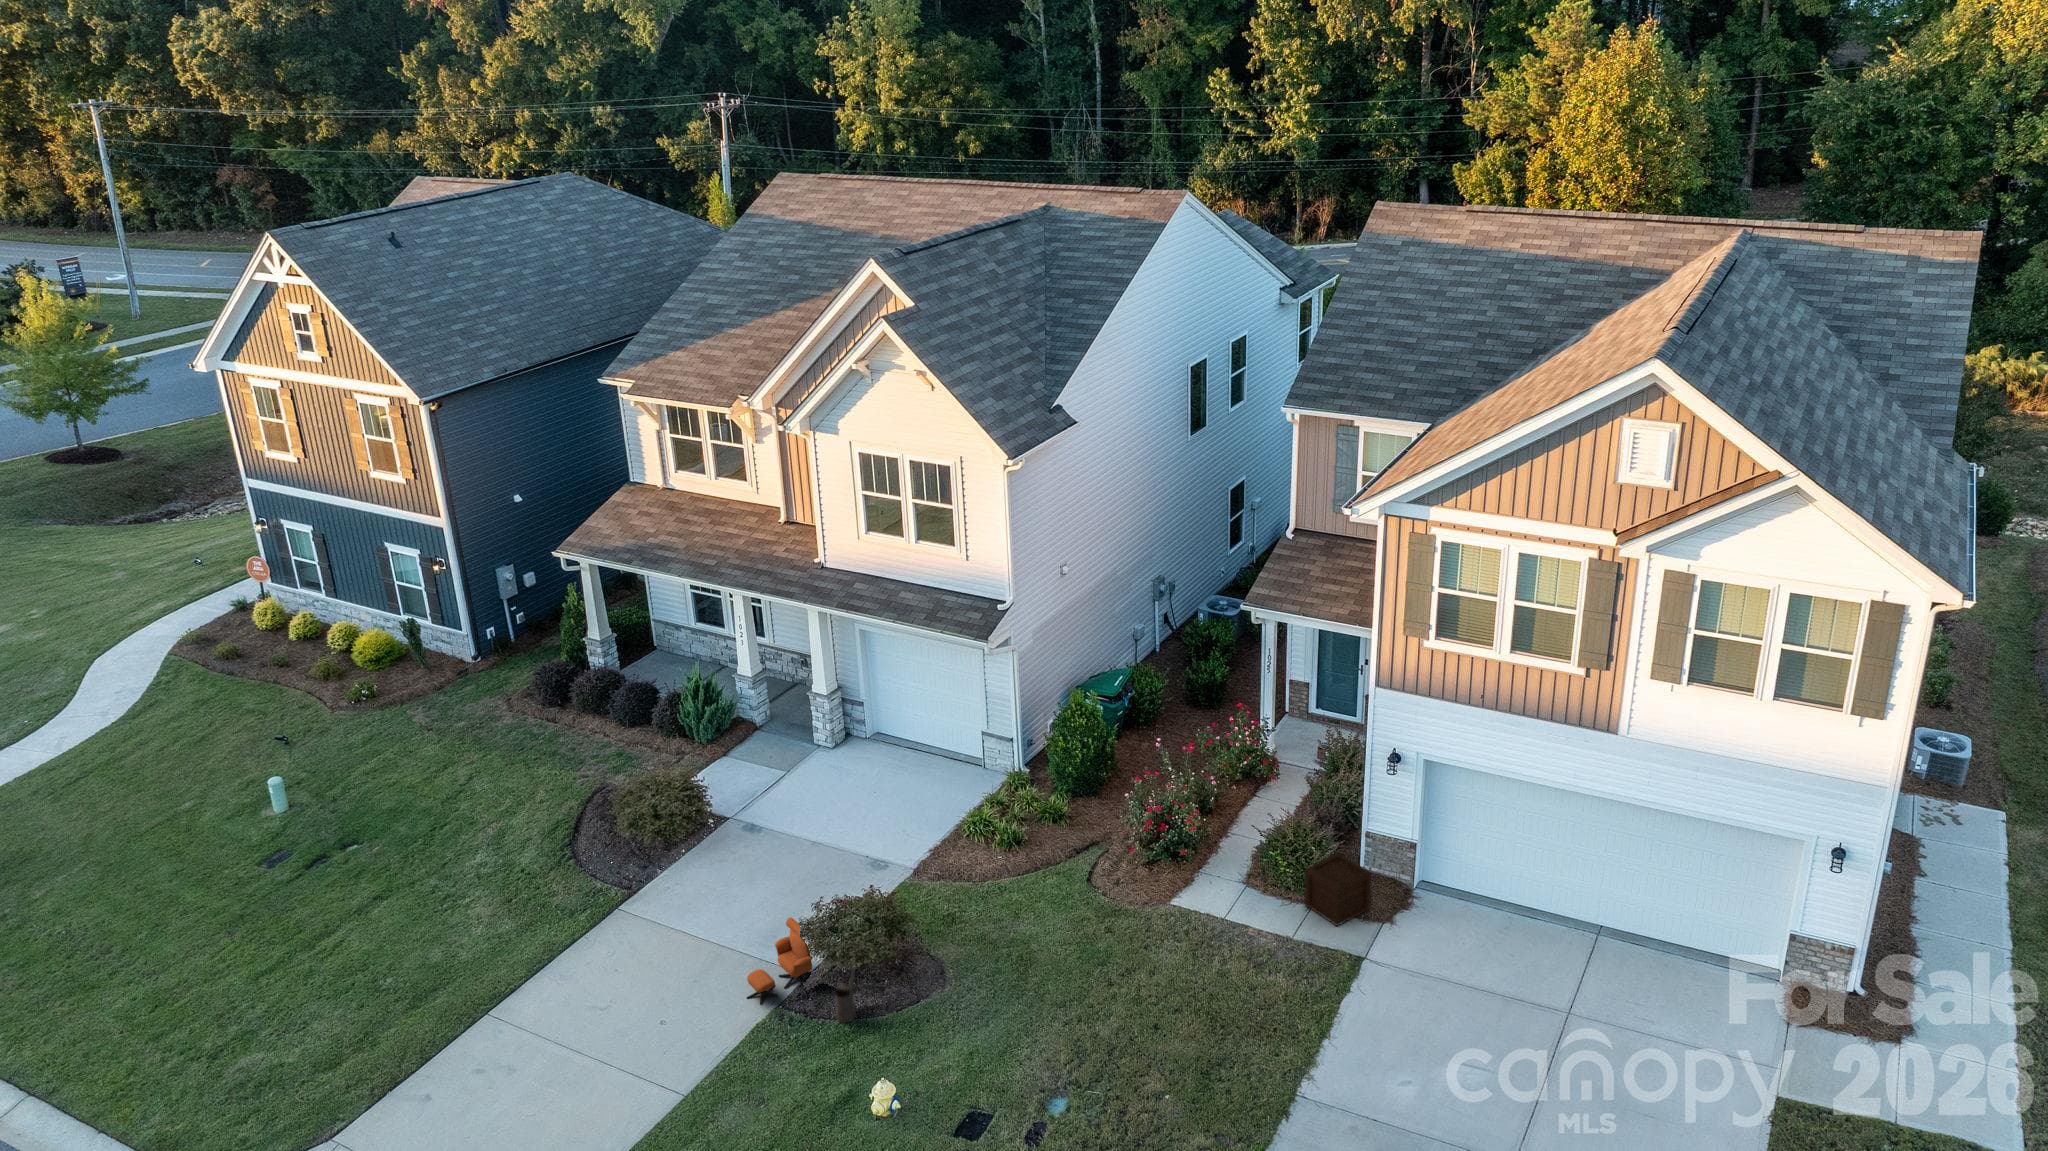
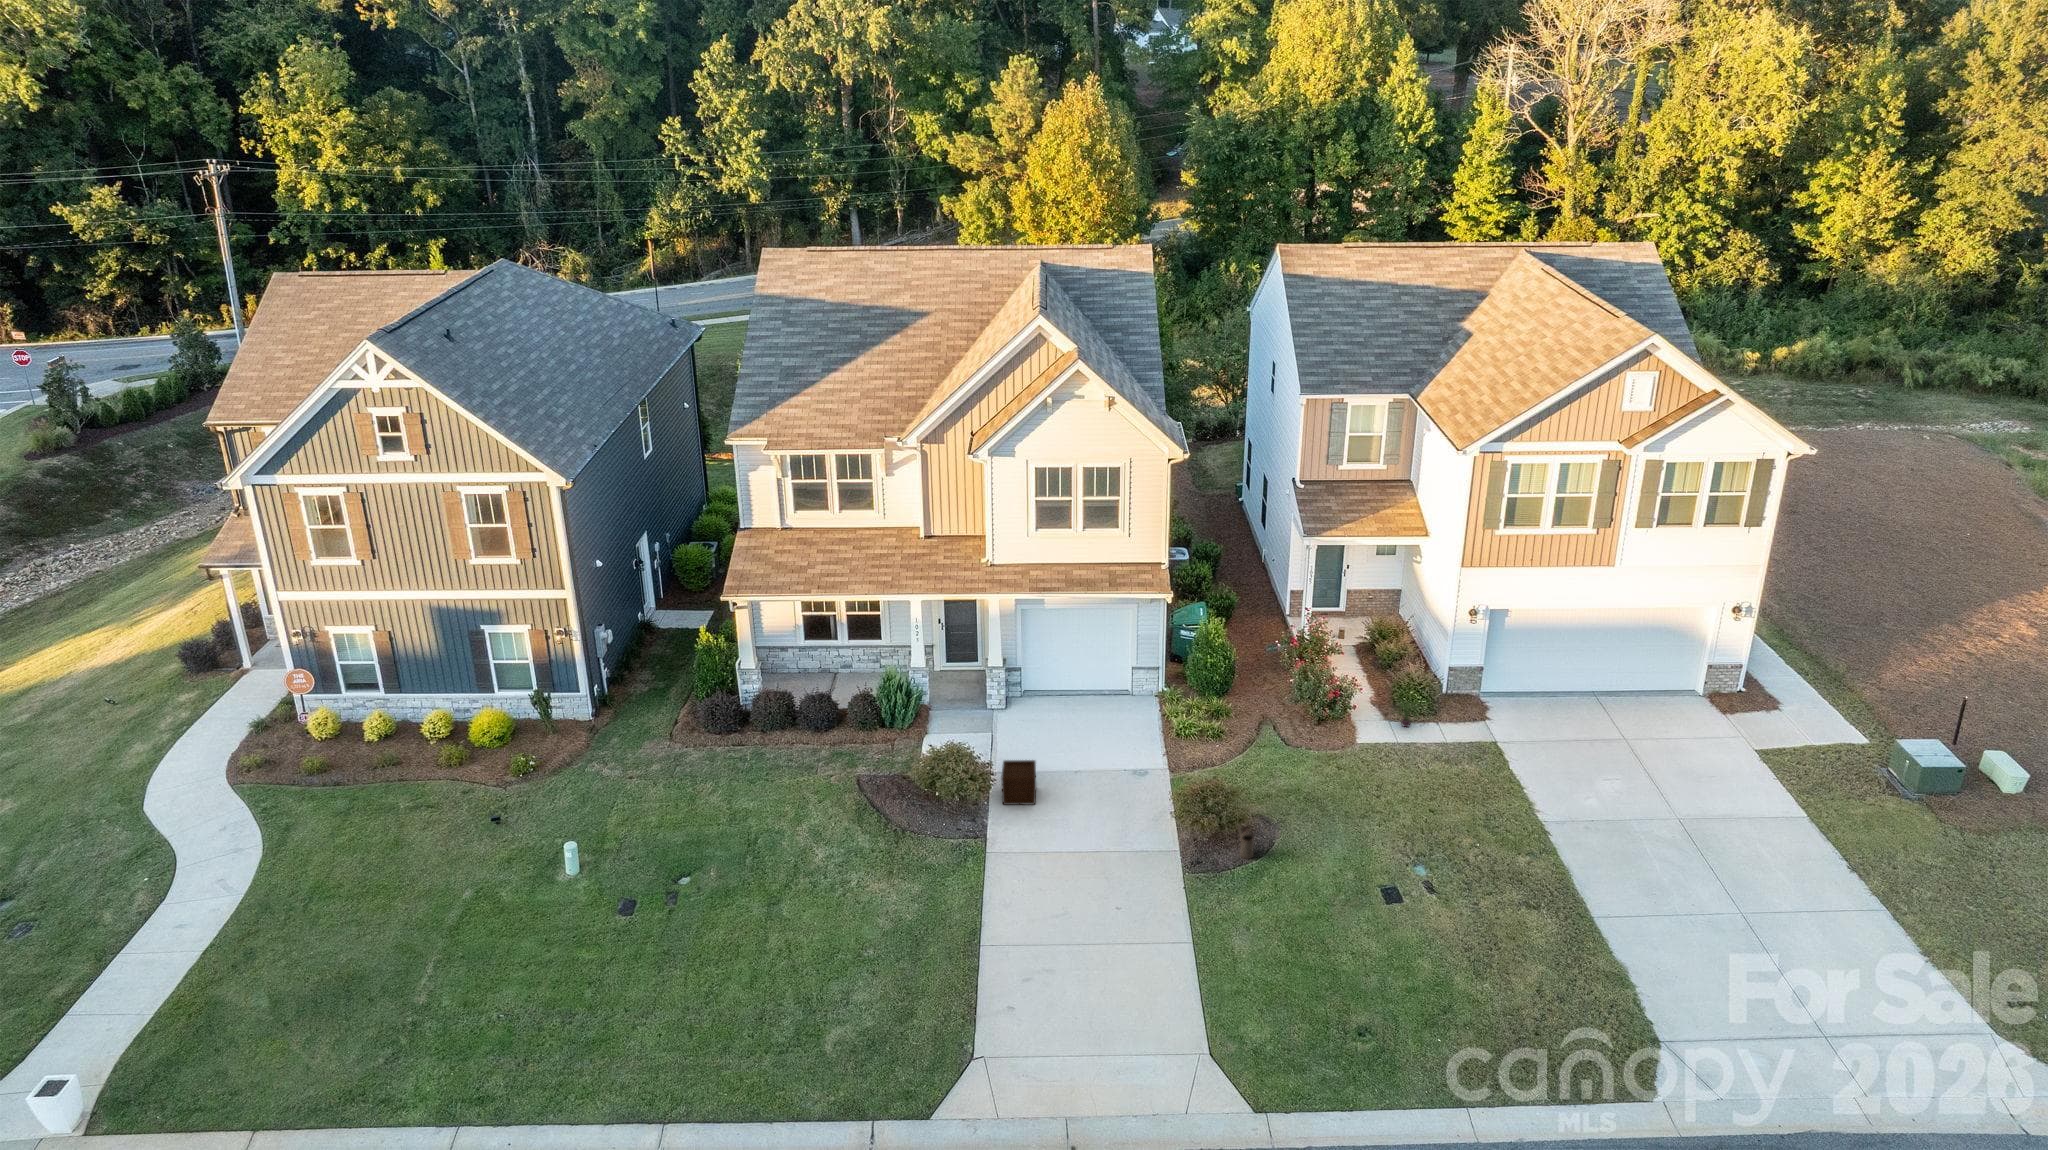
wooden crate: present [1304,853,1372,926] -> present [1001,760,1036,805]
decorative plant: none [1237,862,1277,903] -> present [1398,705,1416,727]
lounge chair: present [747,918,812,1005] -> none [1164,802,1204,866]

